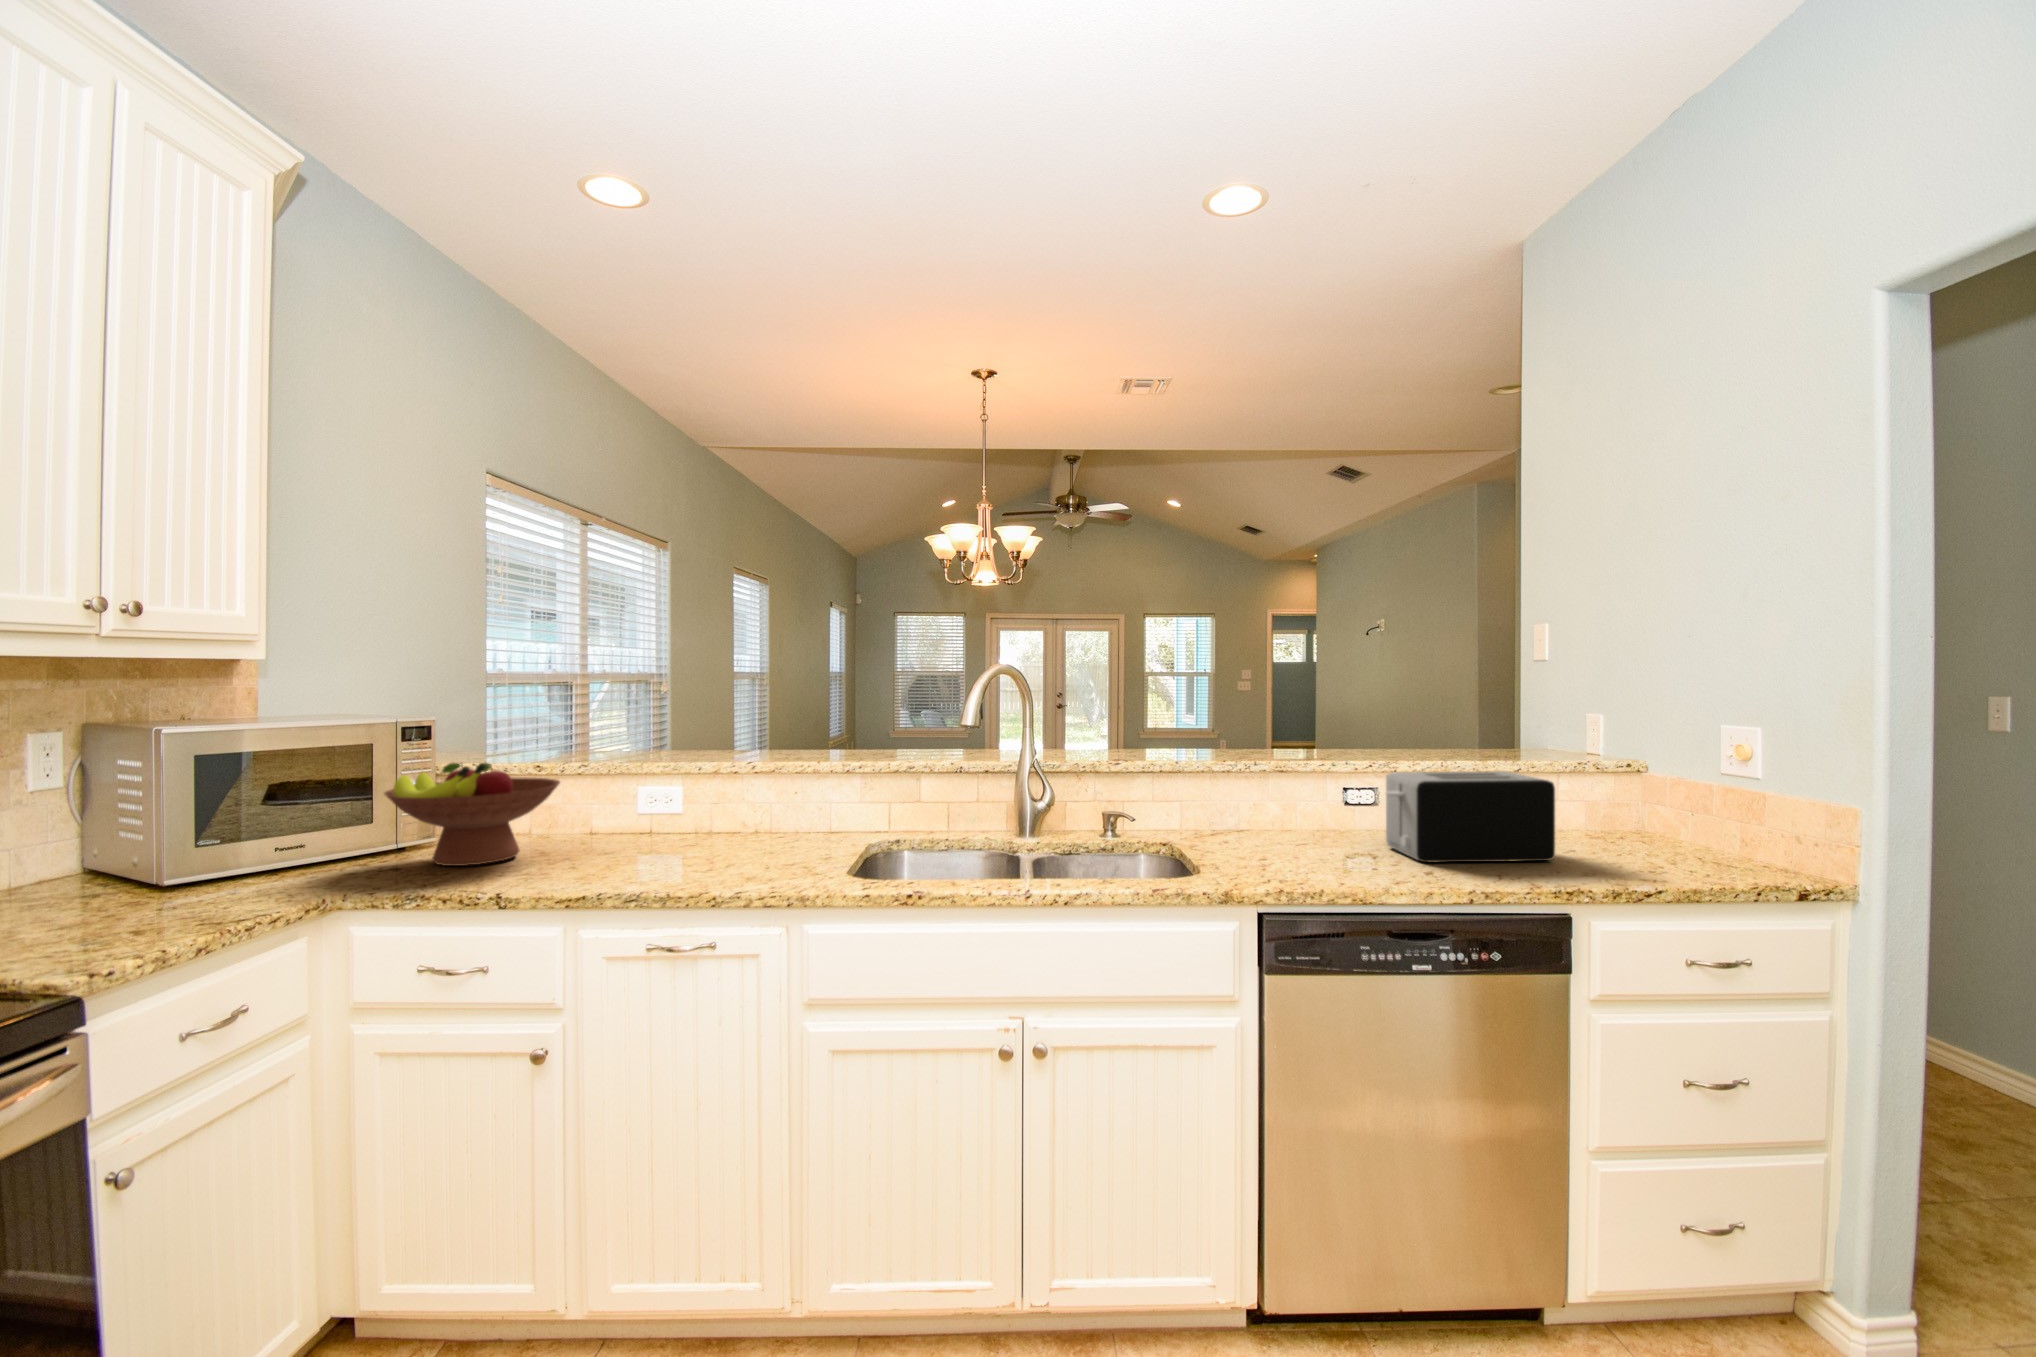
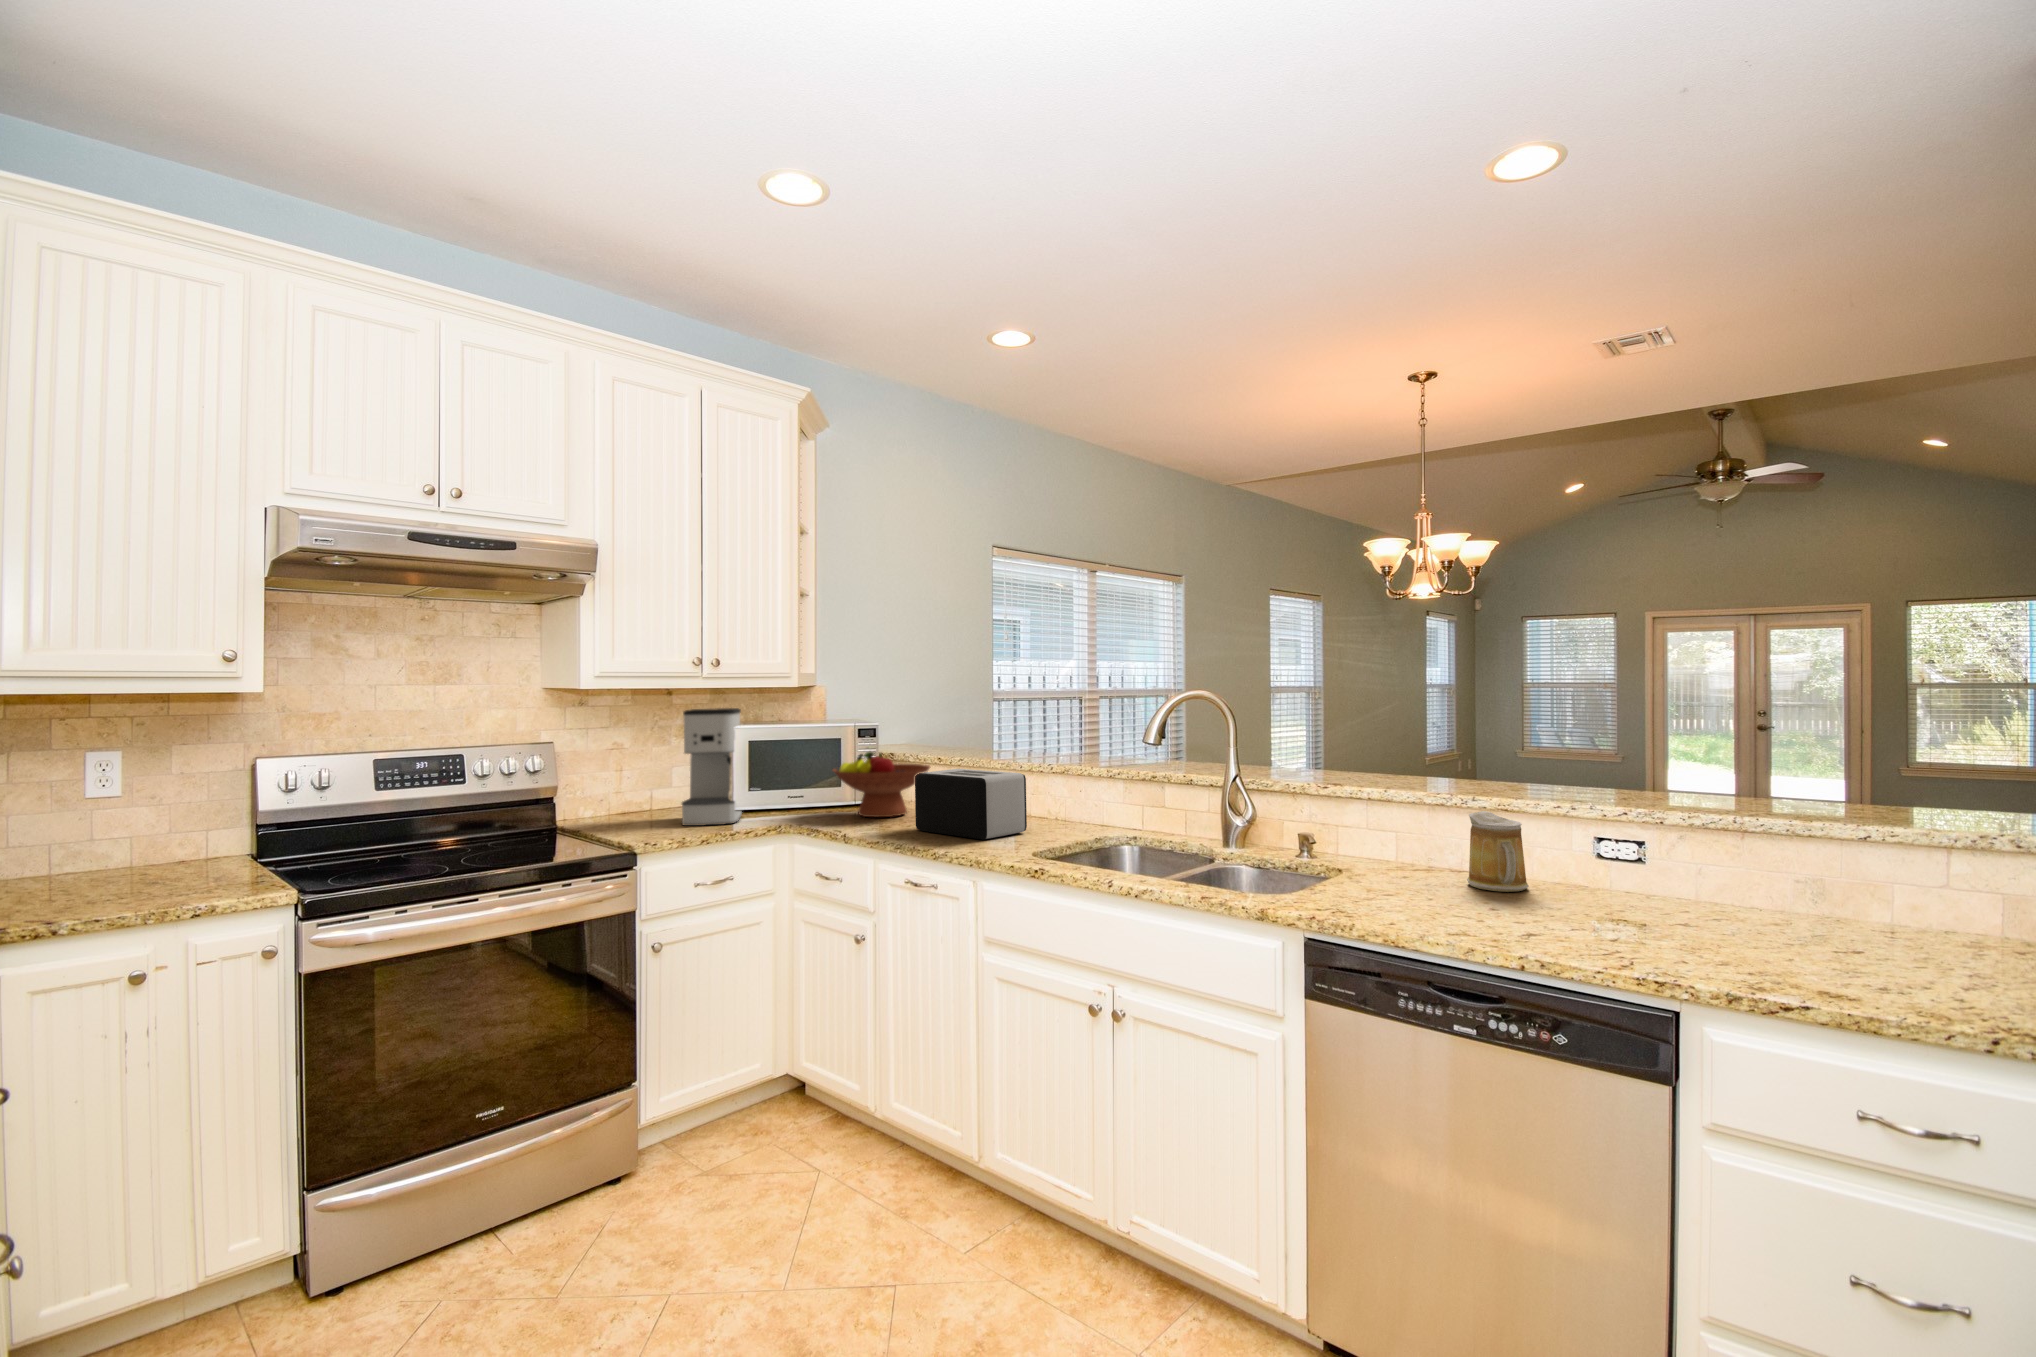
coffee maker: none [54,696,231,933] -> present [682,708,742,826]
toaster: present [1385,771,1555,862] -> present [915,769,1027,840]
mug: none [1275,776,1330,845] -> present [1467,811,1529,892]

